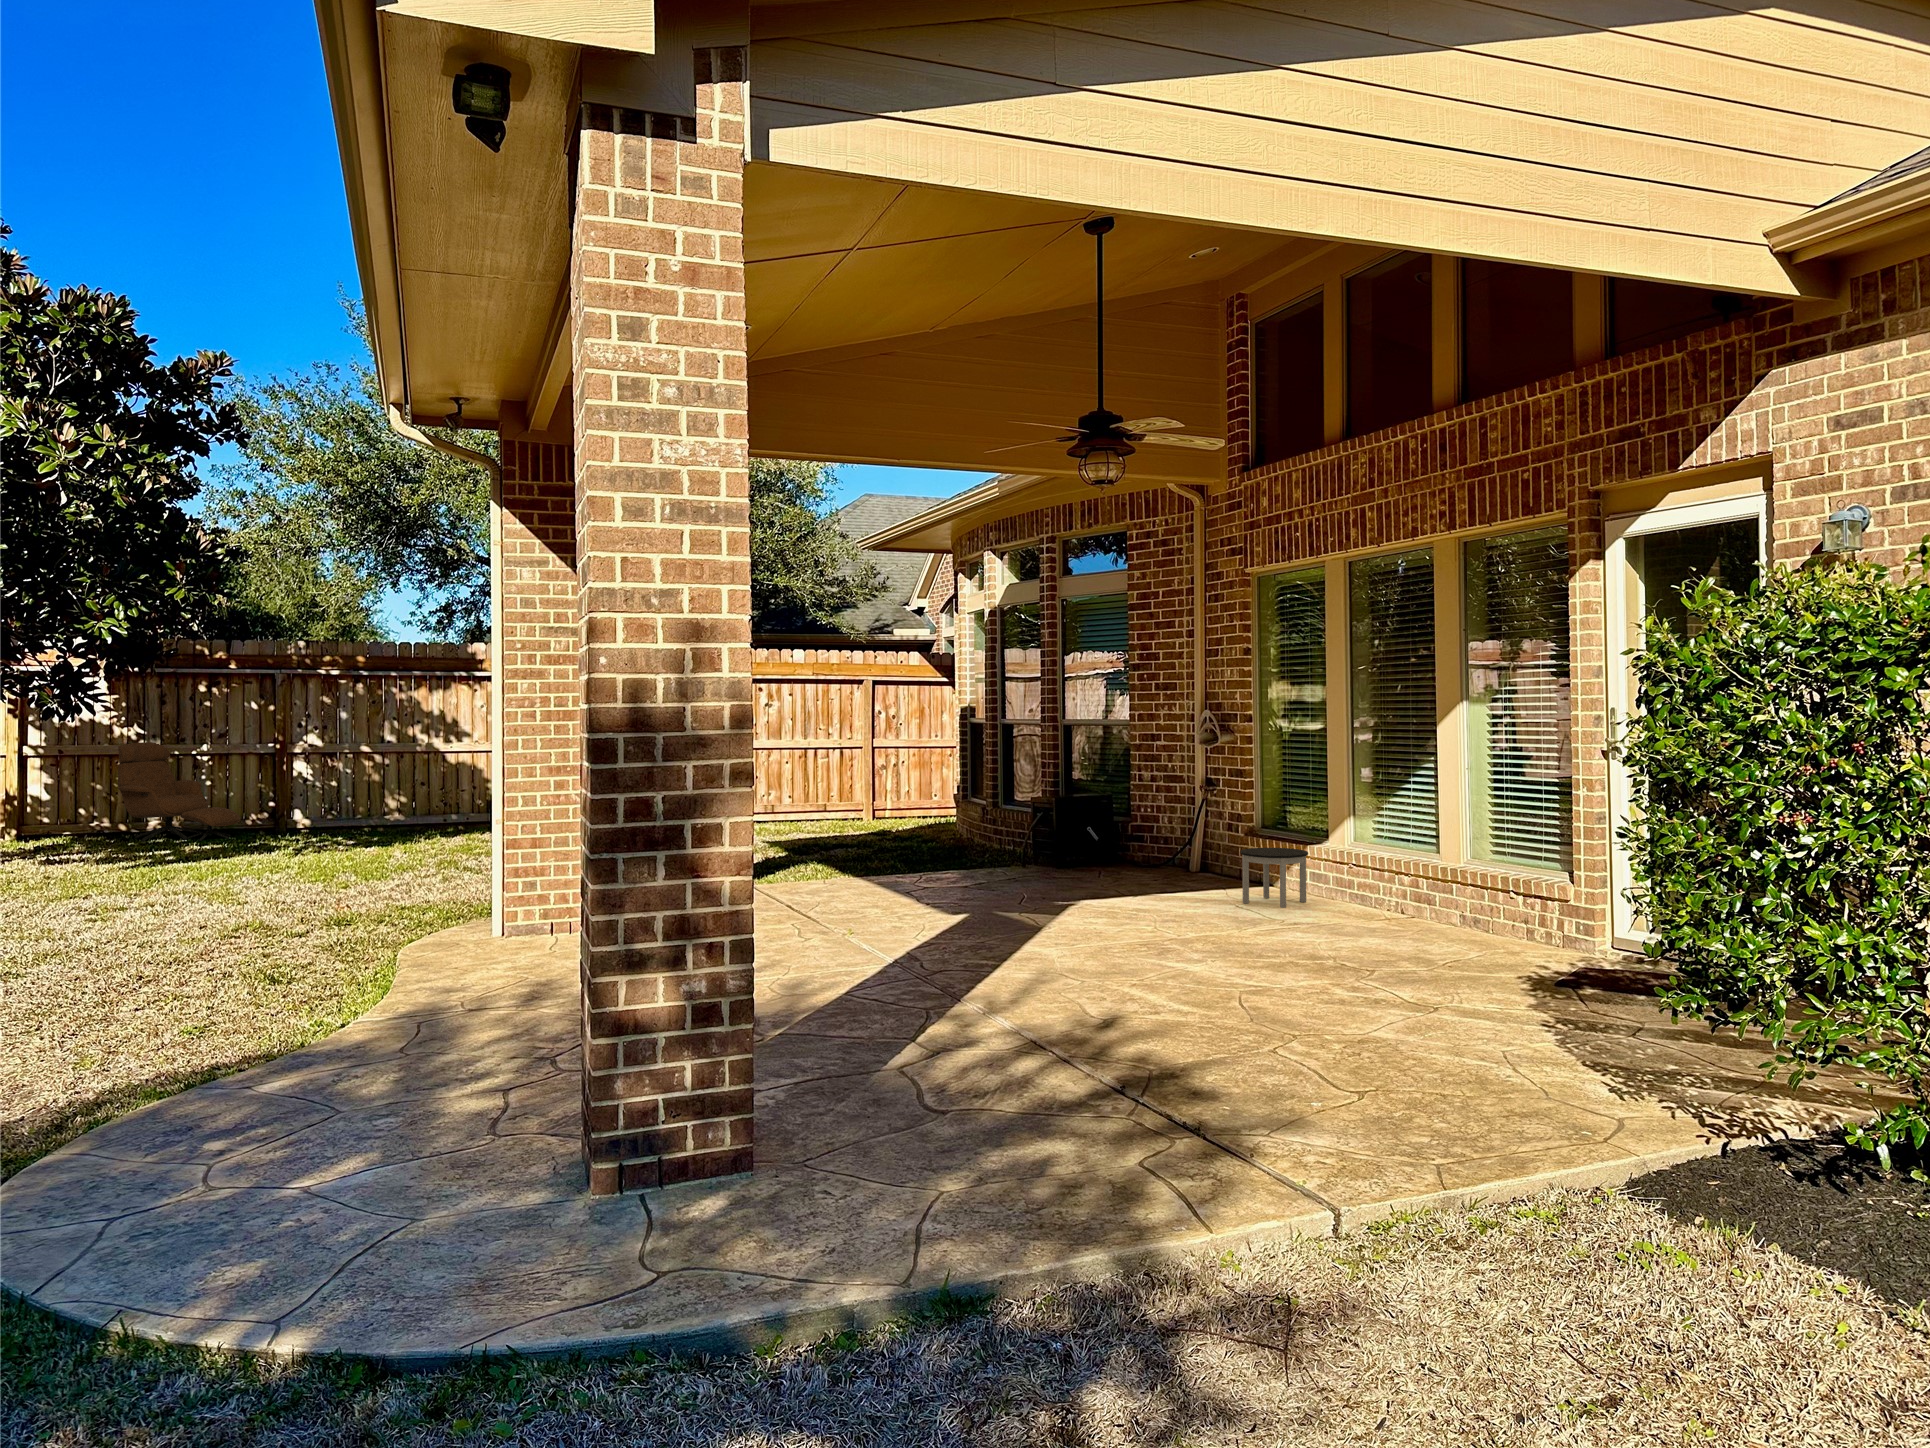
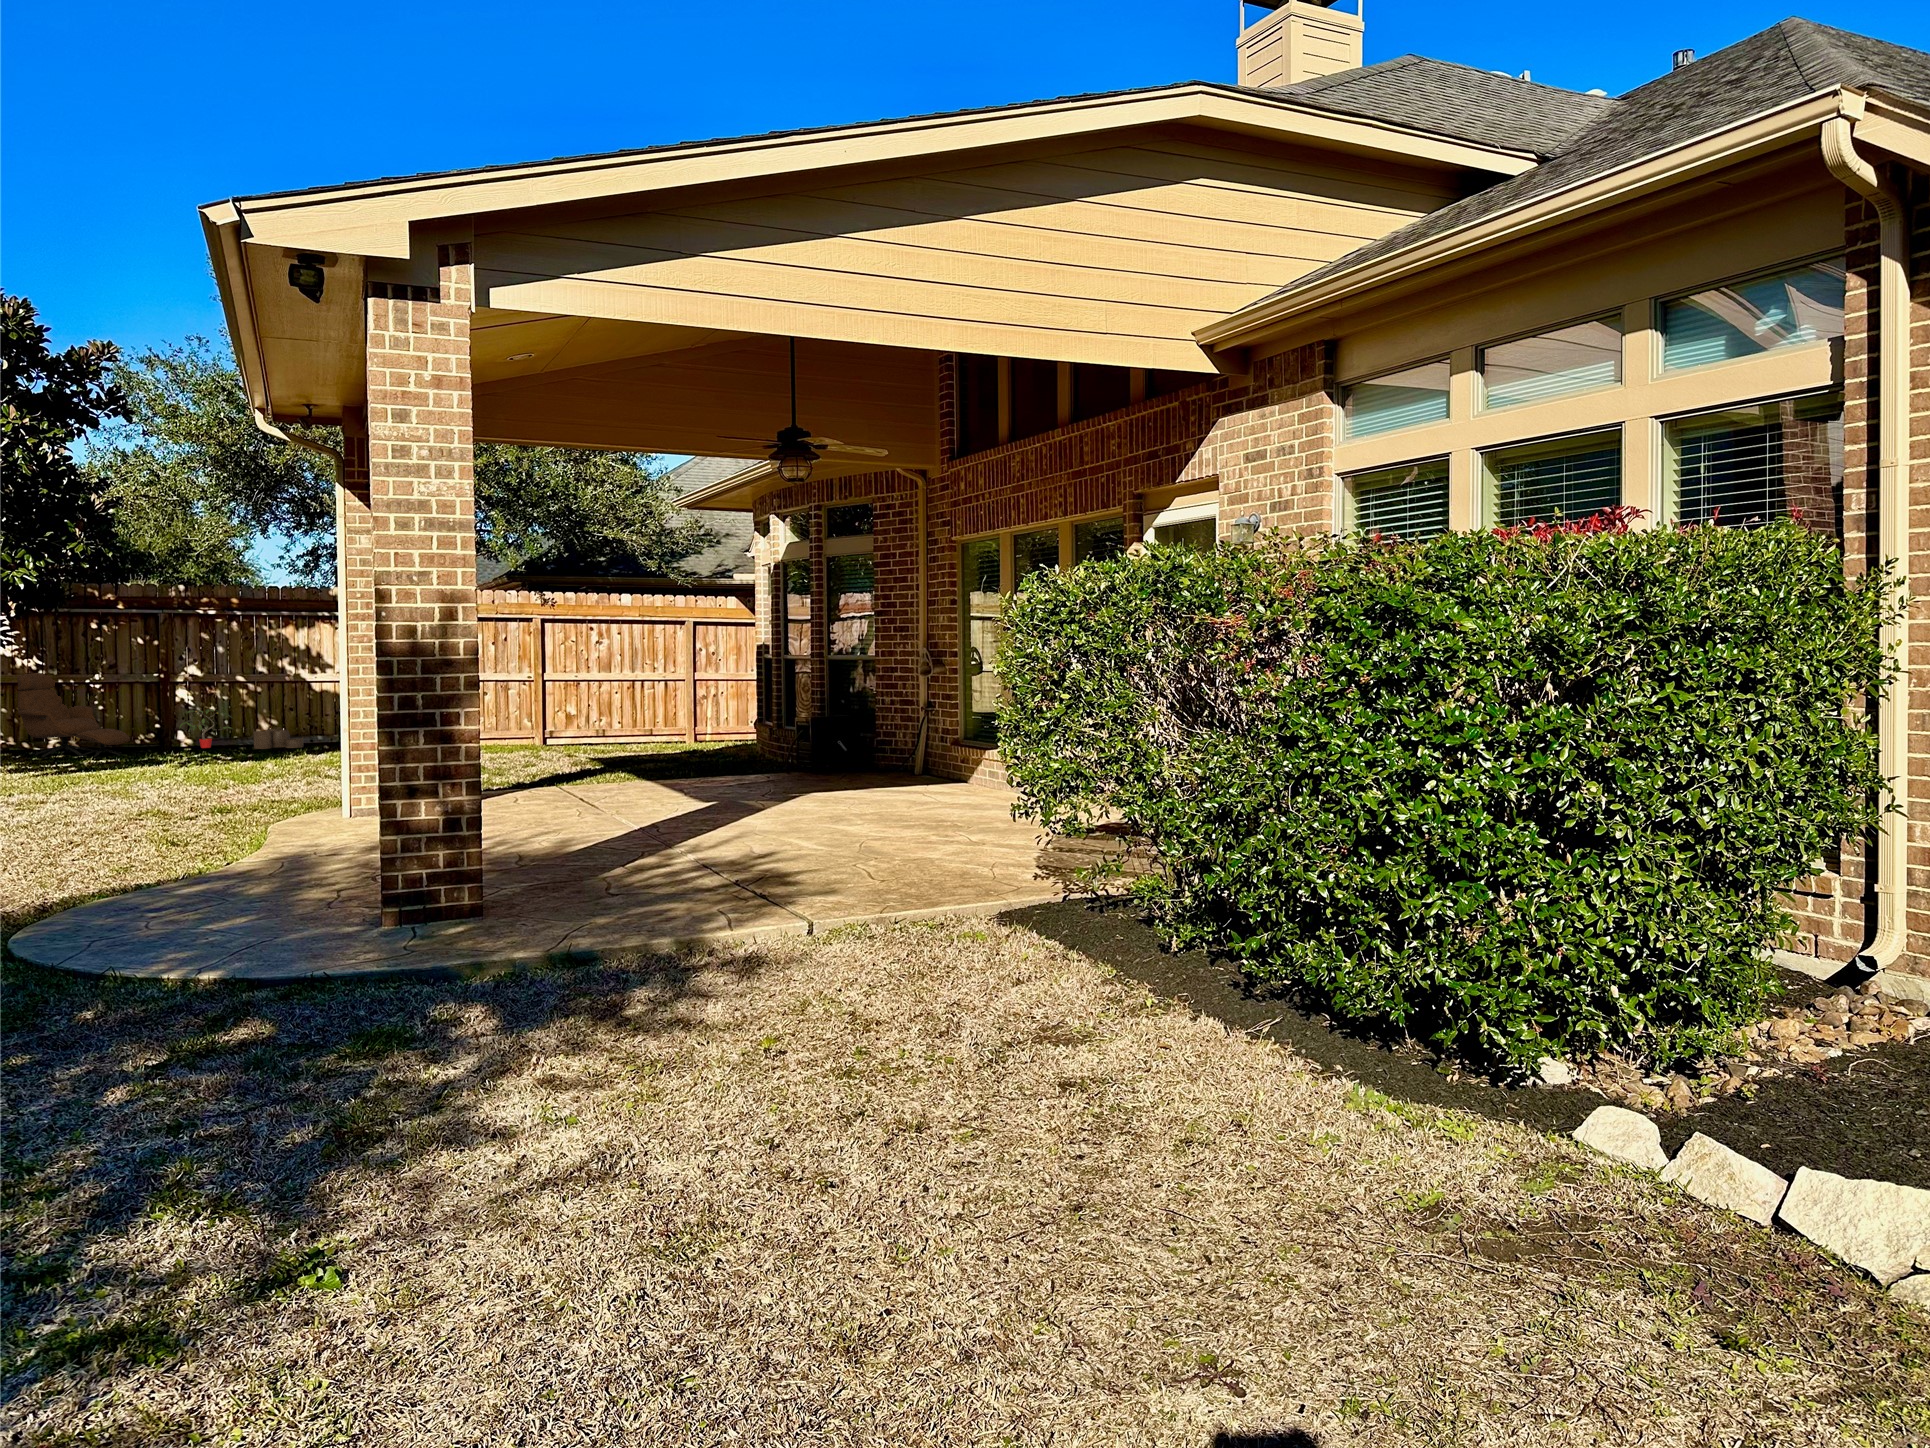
potted plant: none [296,783,358,829] -> present [179,709,232,748]
woven basket: none [377,805,434,831] -> present [253,727,304,749]
round table: present [1241,848,1308,908] -> none [932,751,982,794]

